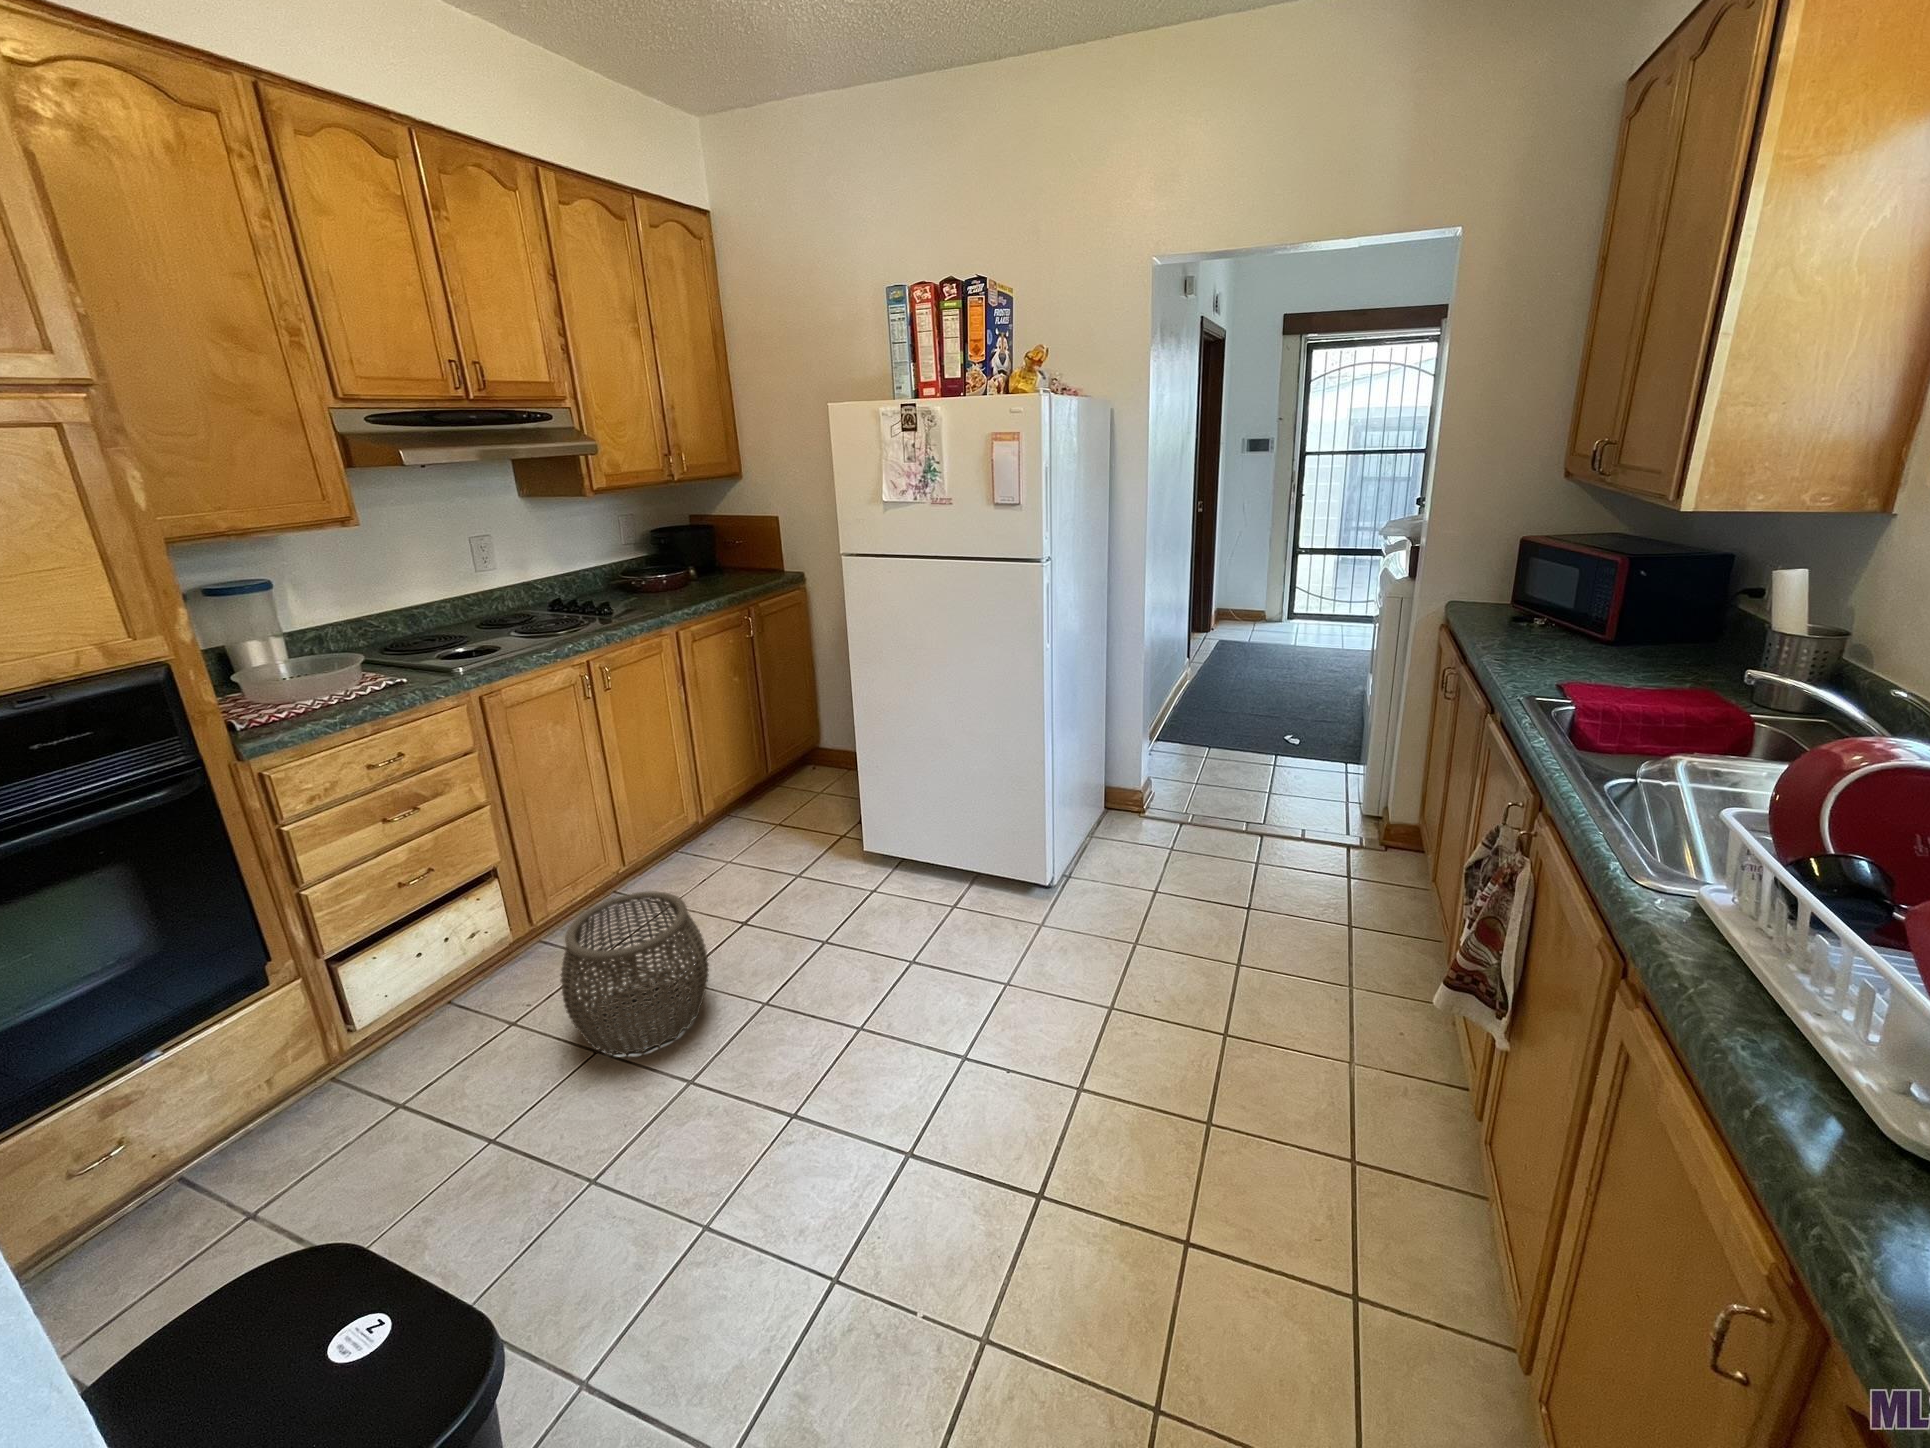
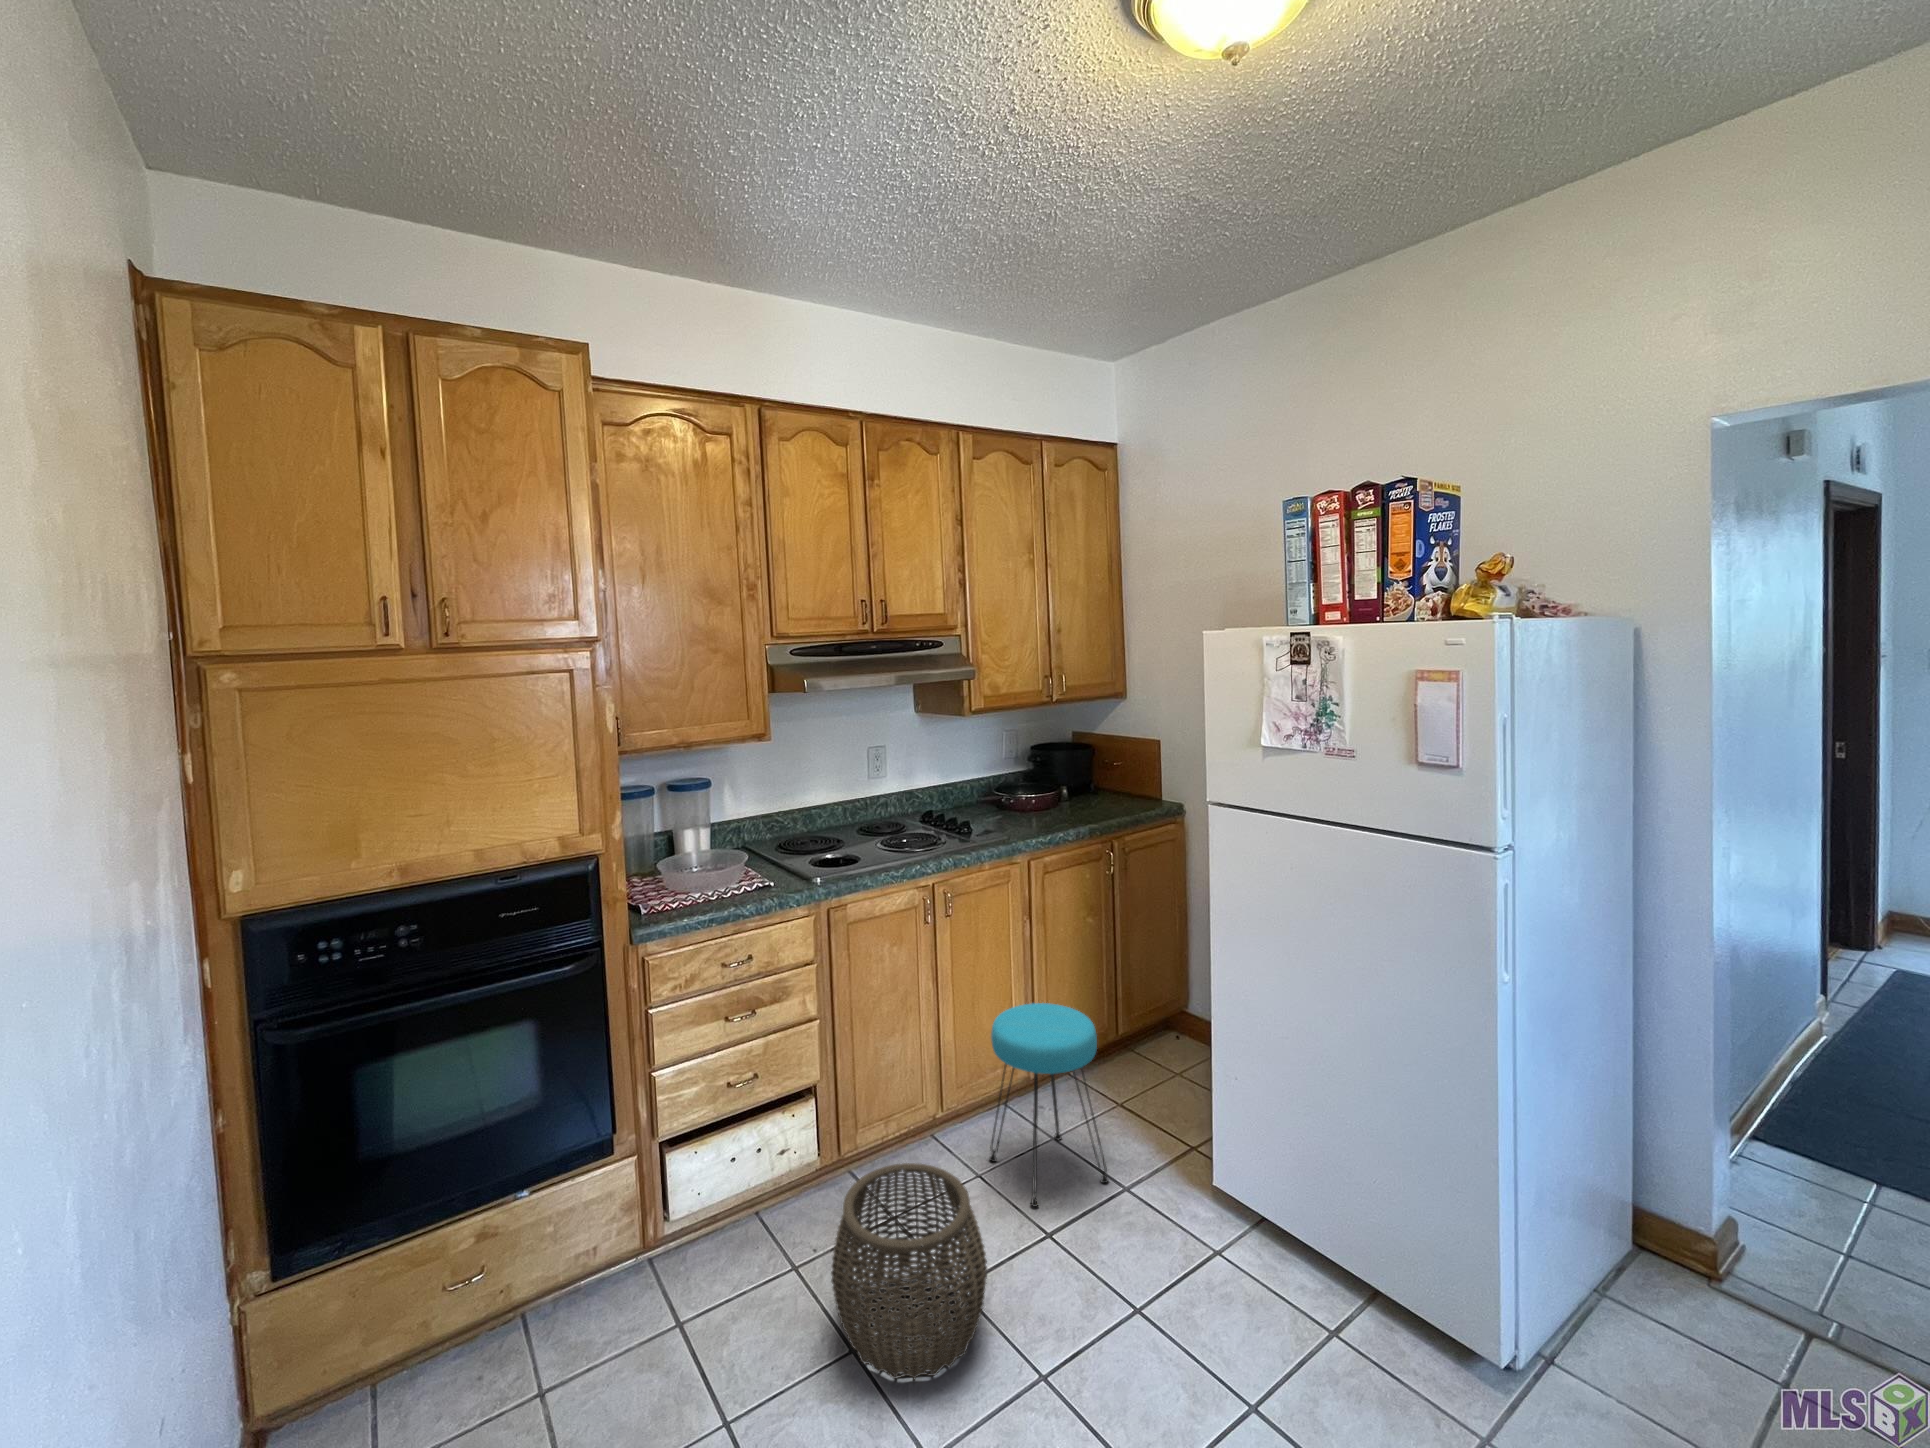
stool: none [668,749,784,908] -> present [989,1003,1108,1207]

